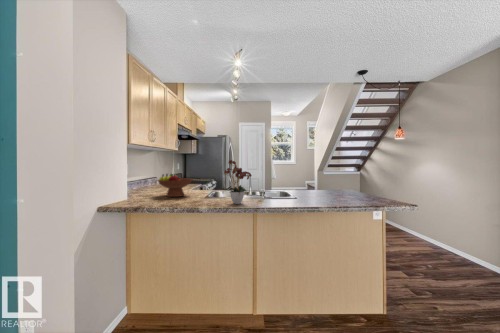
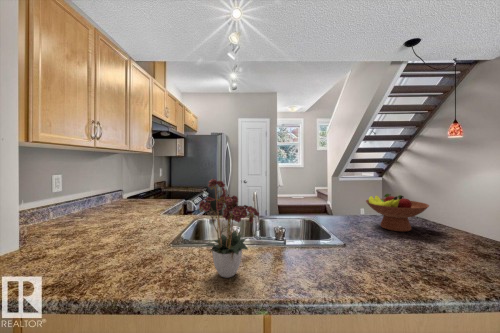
fruit bowl: present [157,174,192,197] -> present [366,194,429,232]

